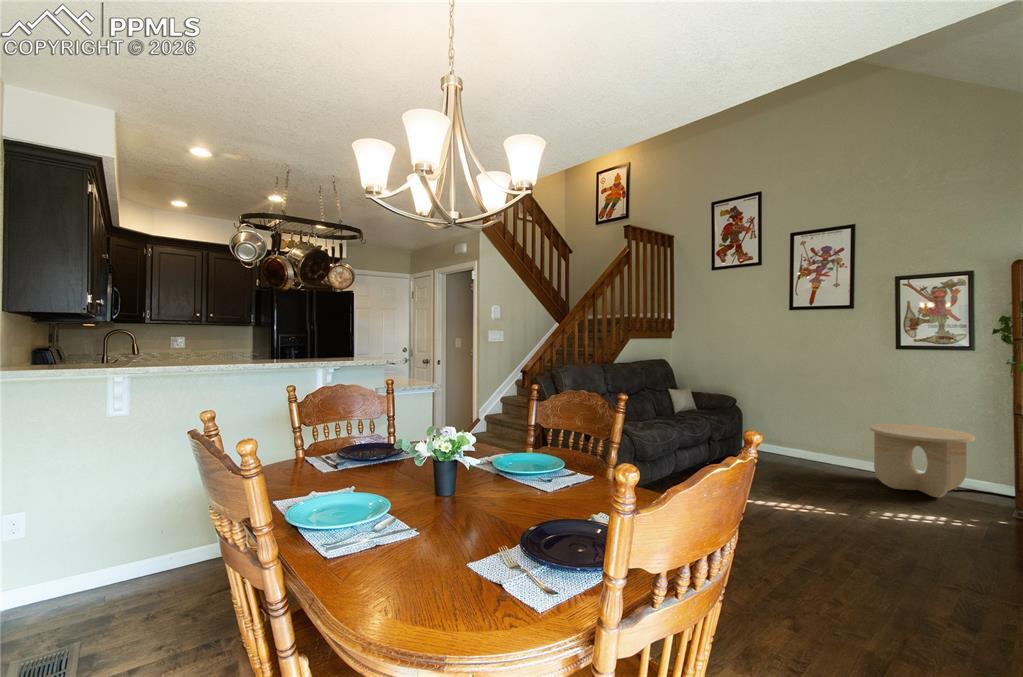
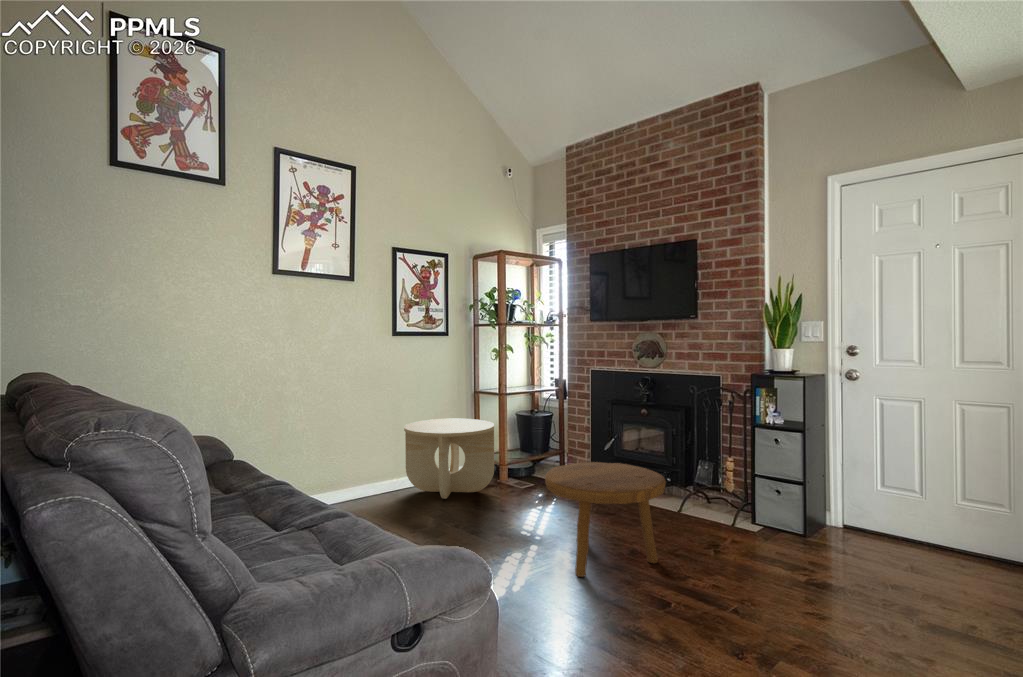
footstool: none [769,453,879,546] -> present [545,462,666,577]

